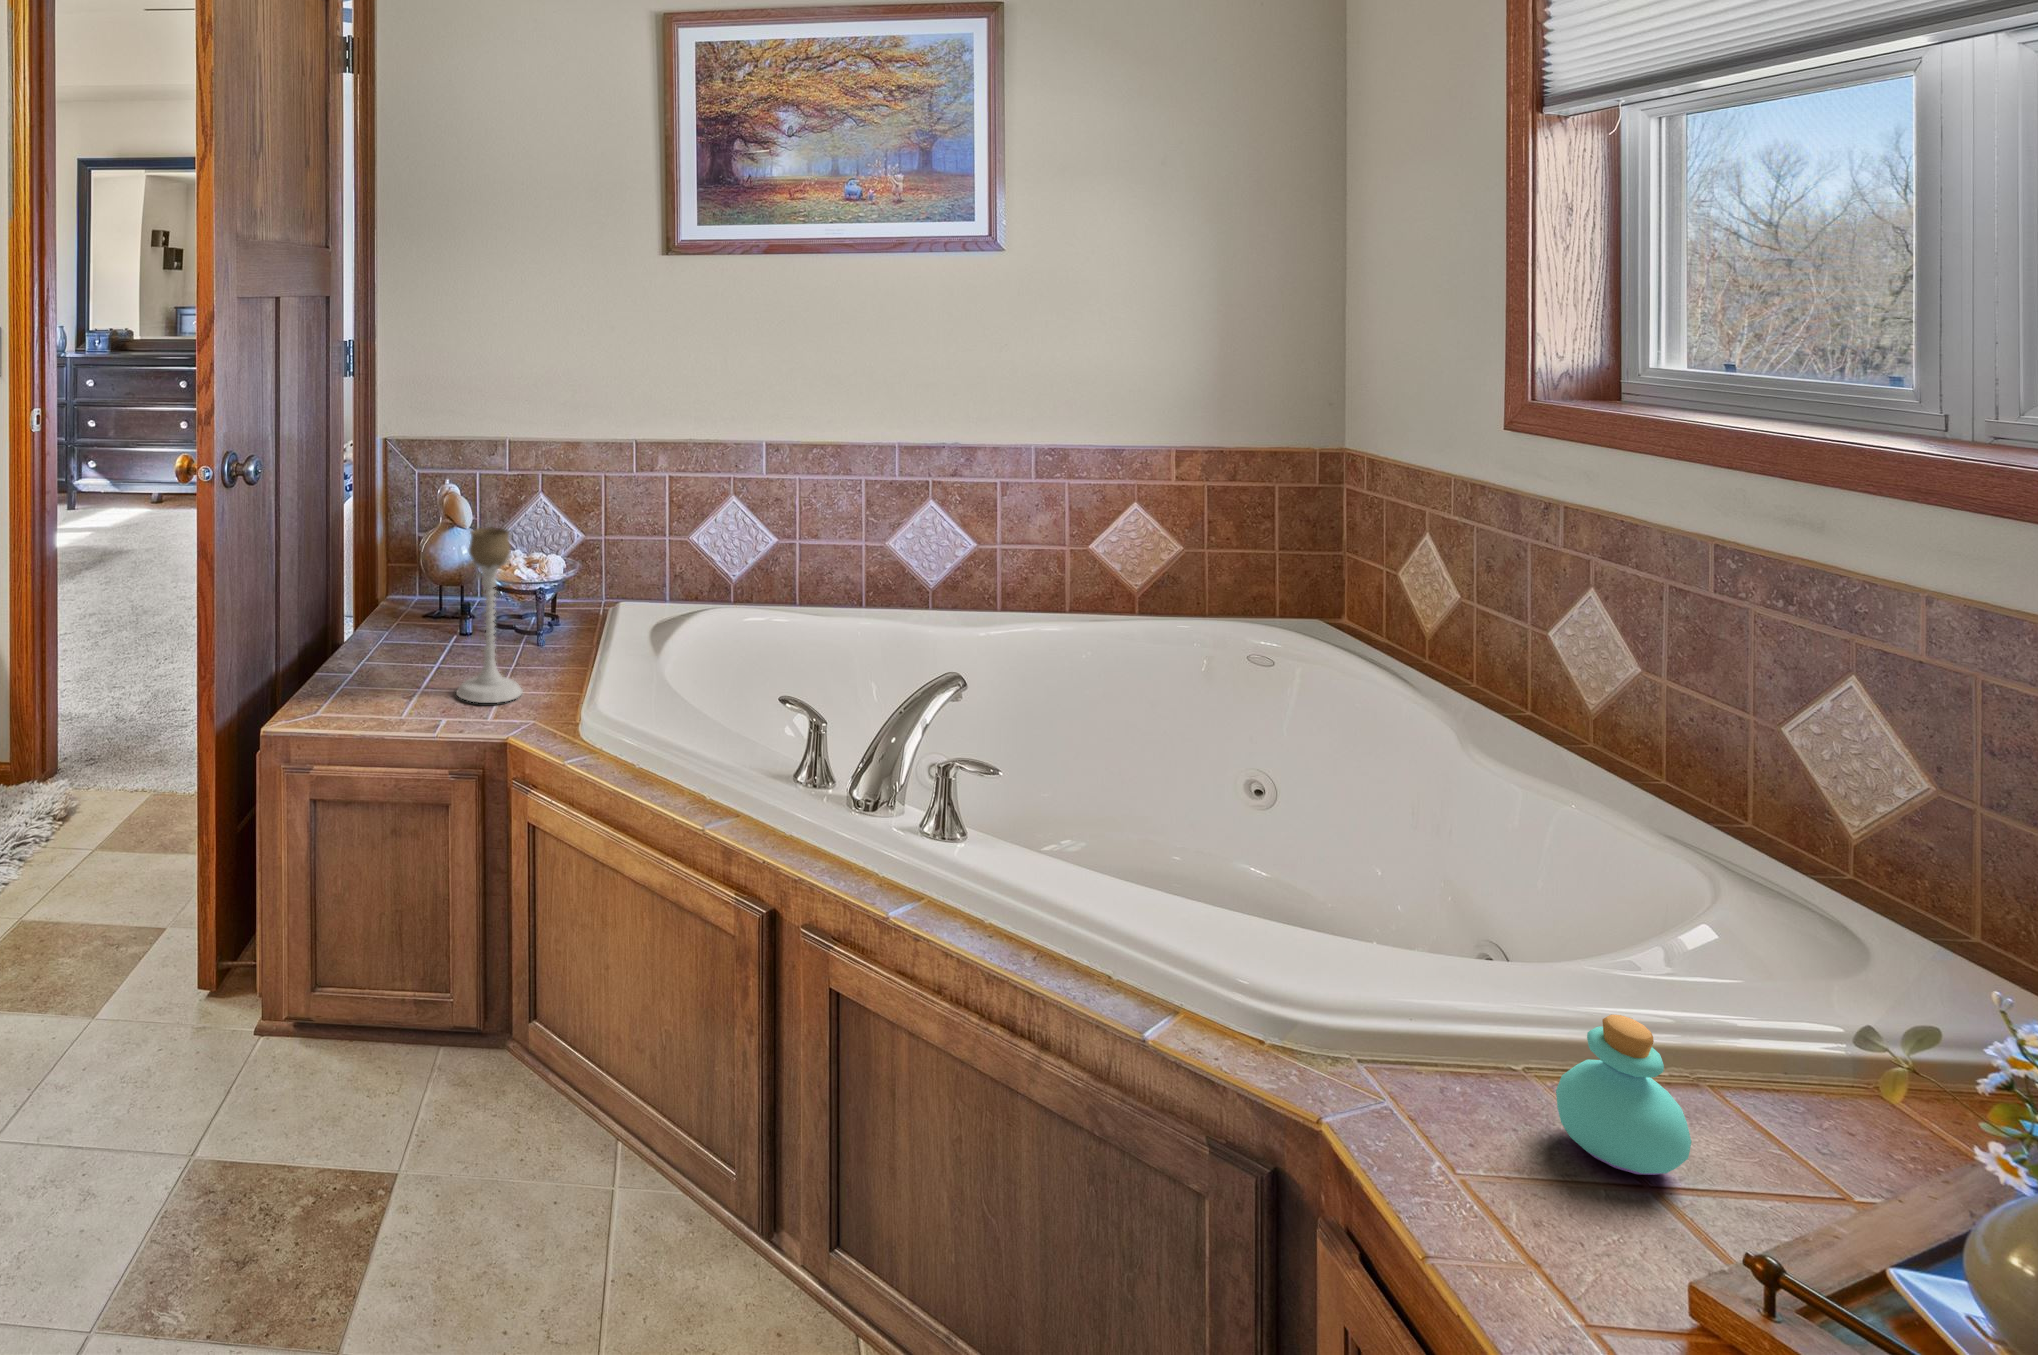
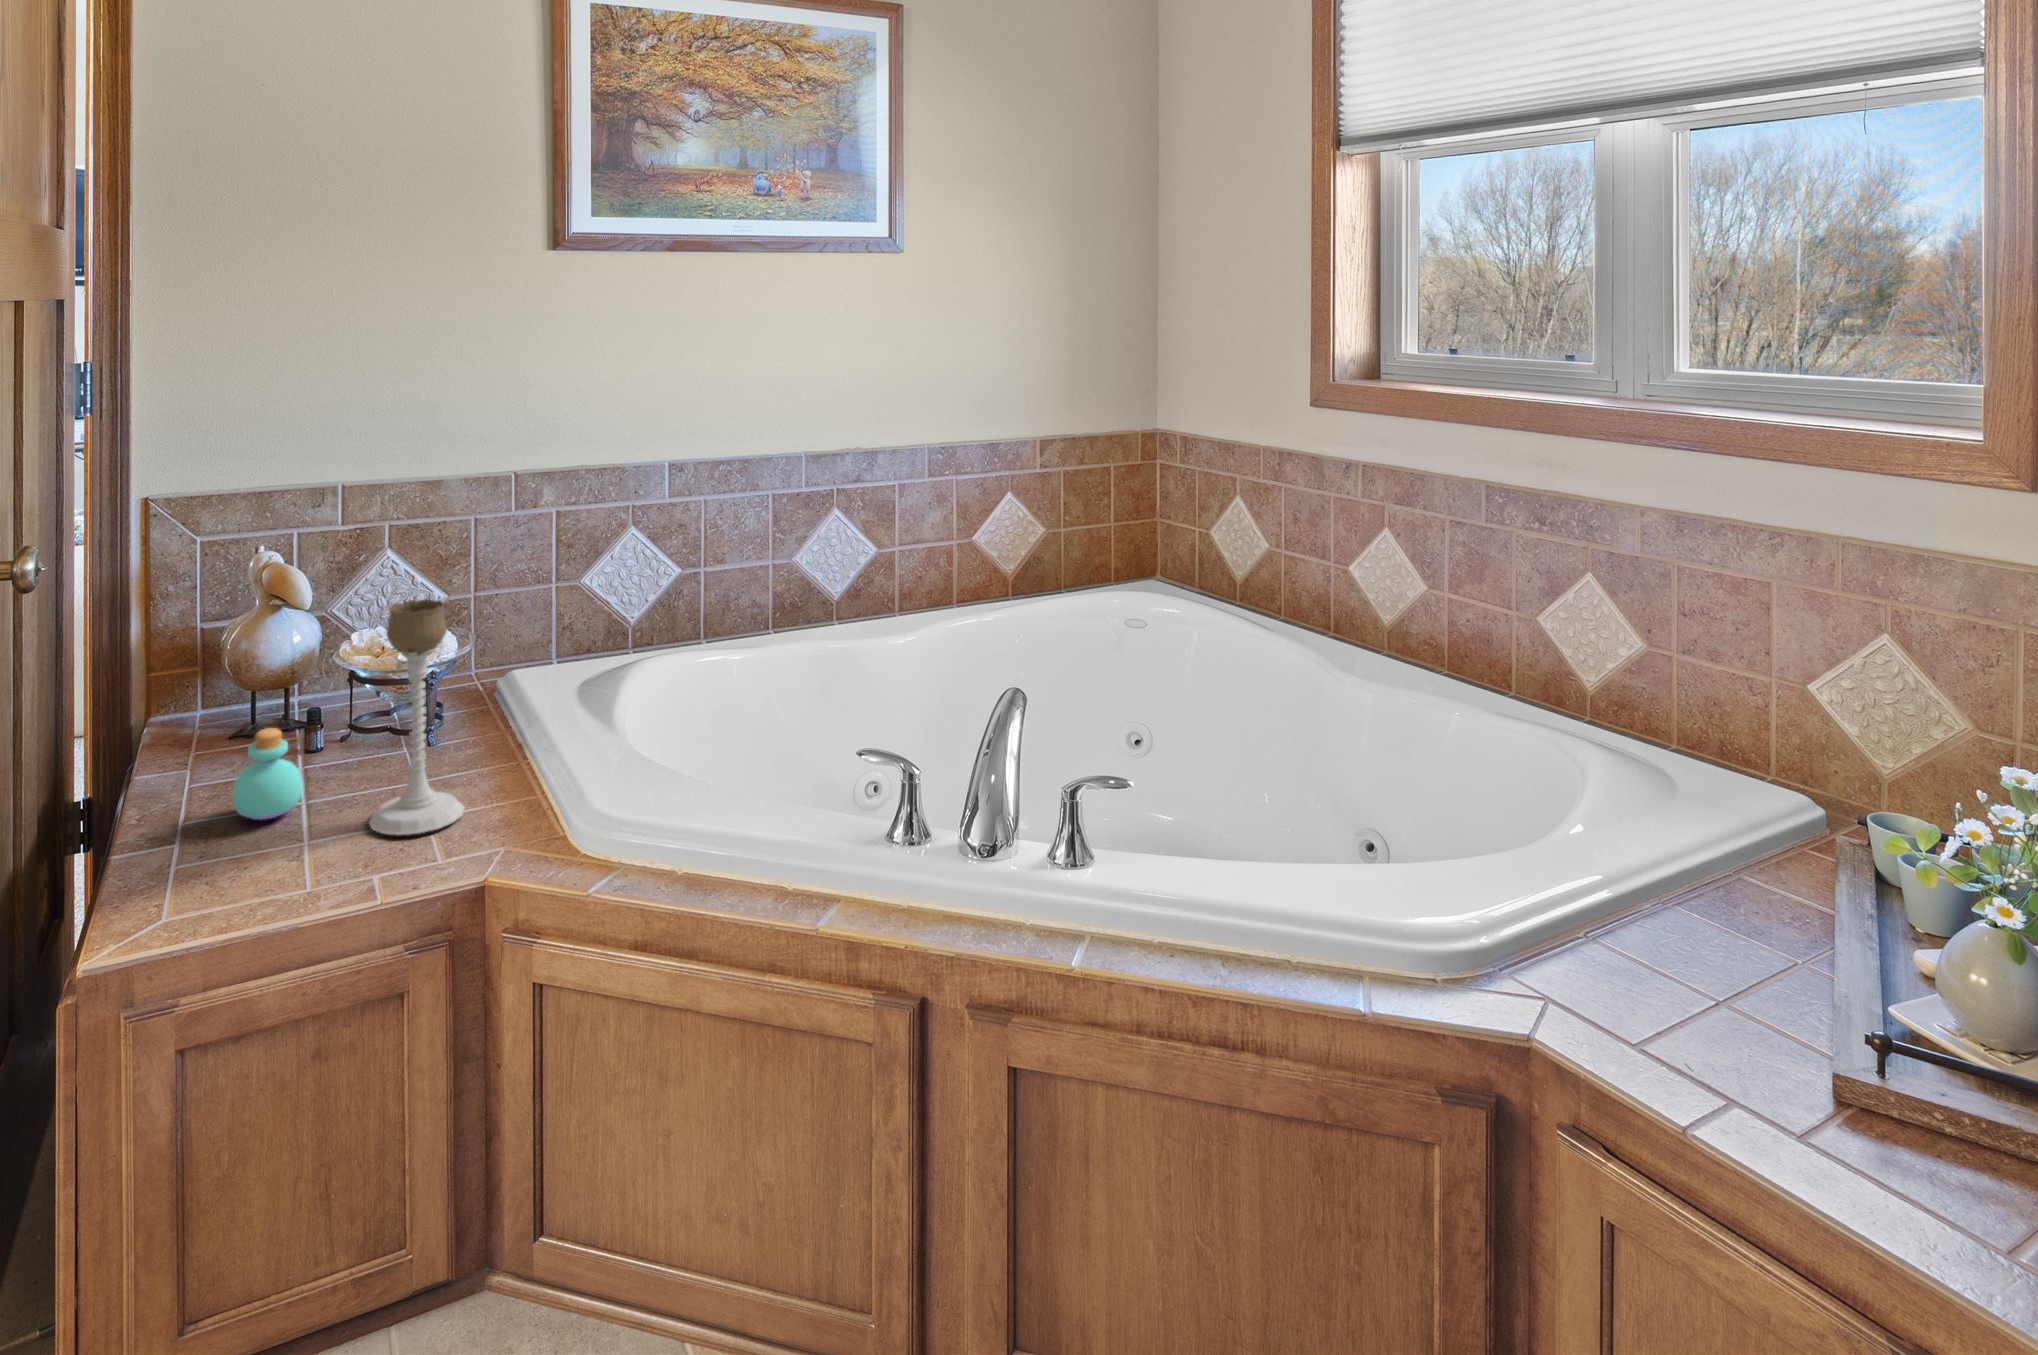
perfume bottle: present [1556,1014,1692,1175] -> present [232,728,303,820]

